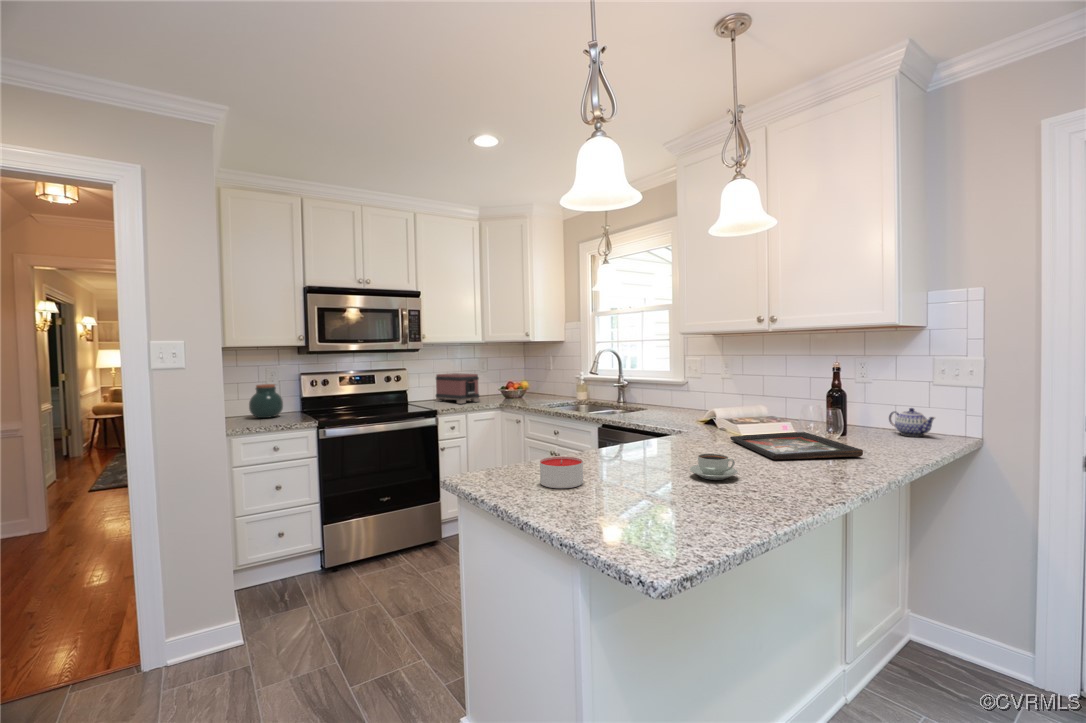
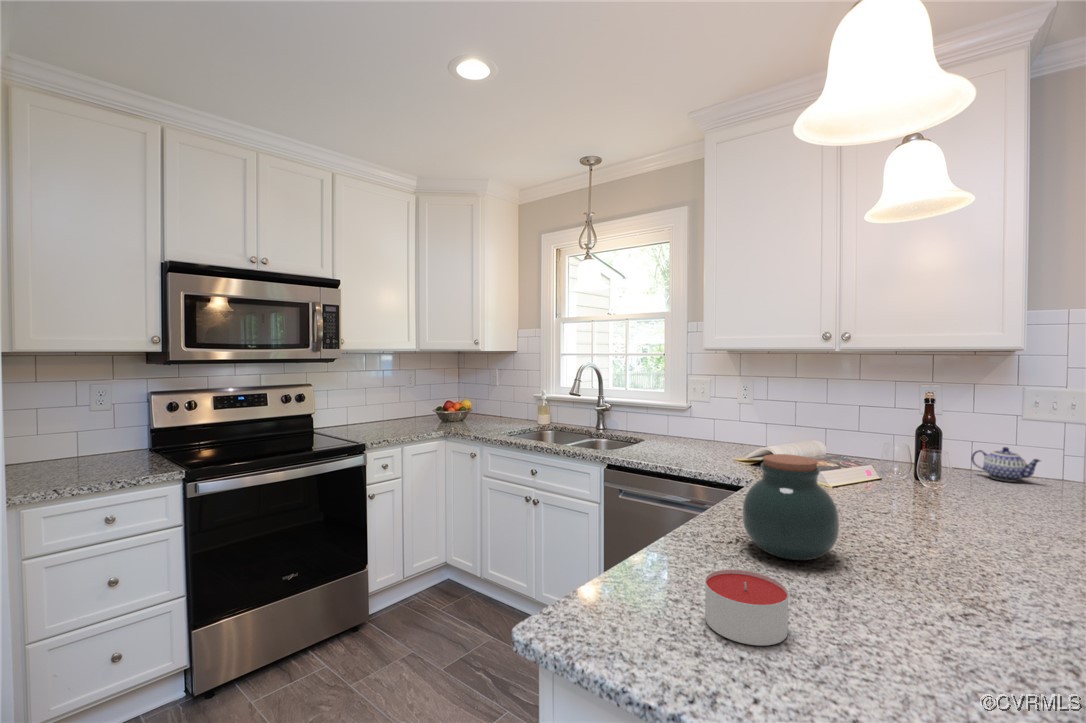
toaster: present [435,373,480,404] -> none [351,390,415,432]
jar: present [249,384,283,418] -> present [743,454,839,560]
decorative tray: present [730,432,863,460] -> none [830,482,1043,537]
coffee cup: present [689,454,738,480] -> none [902,546,994,595]

